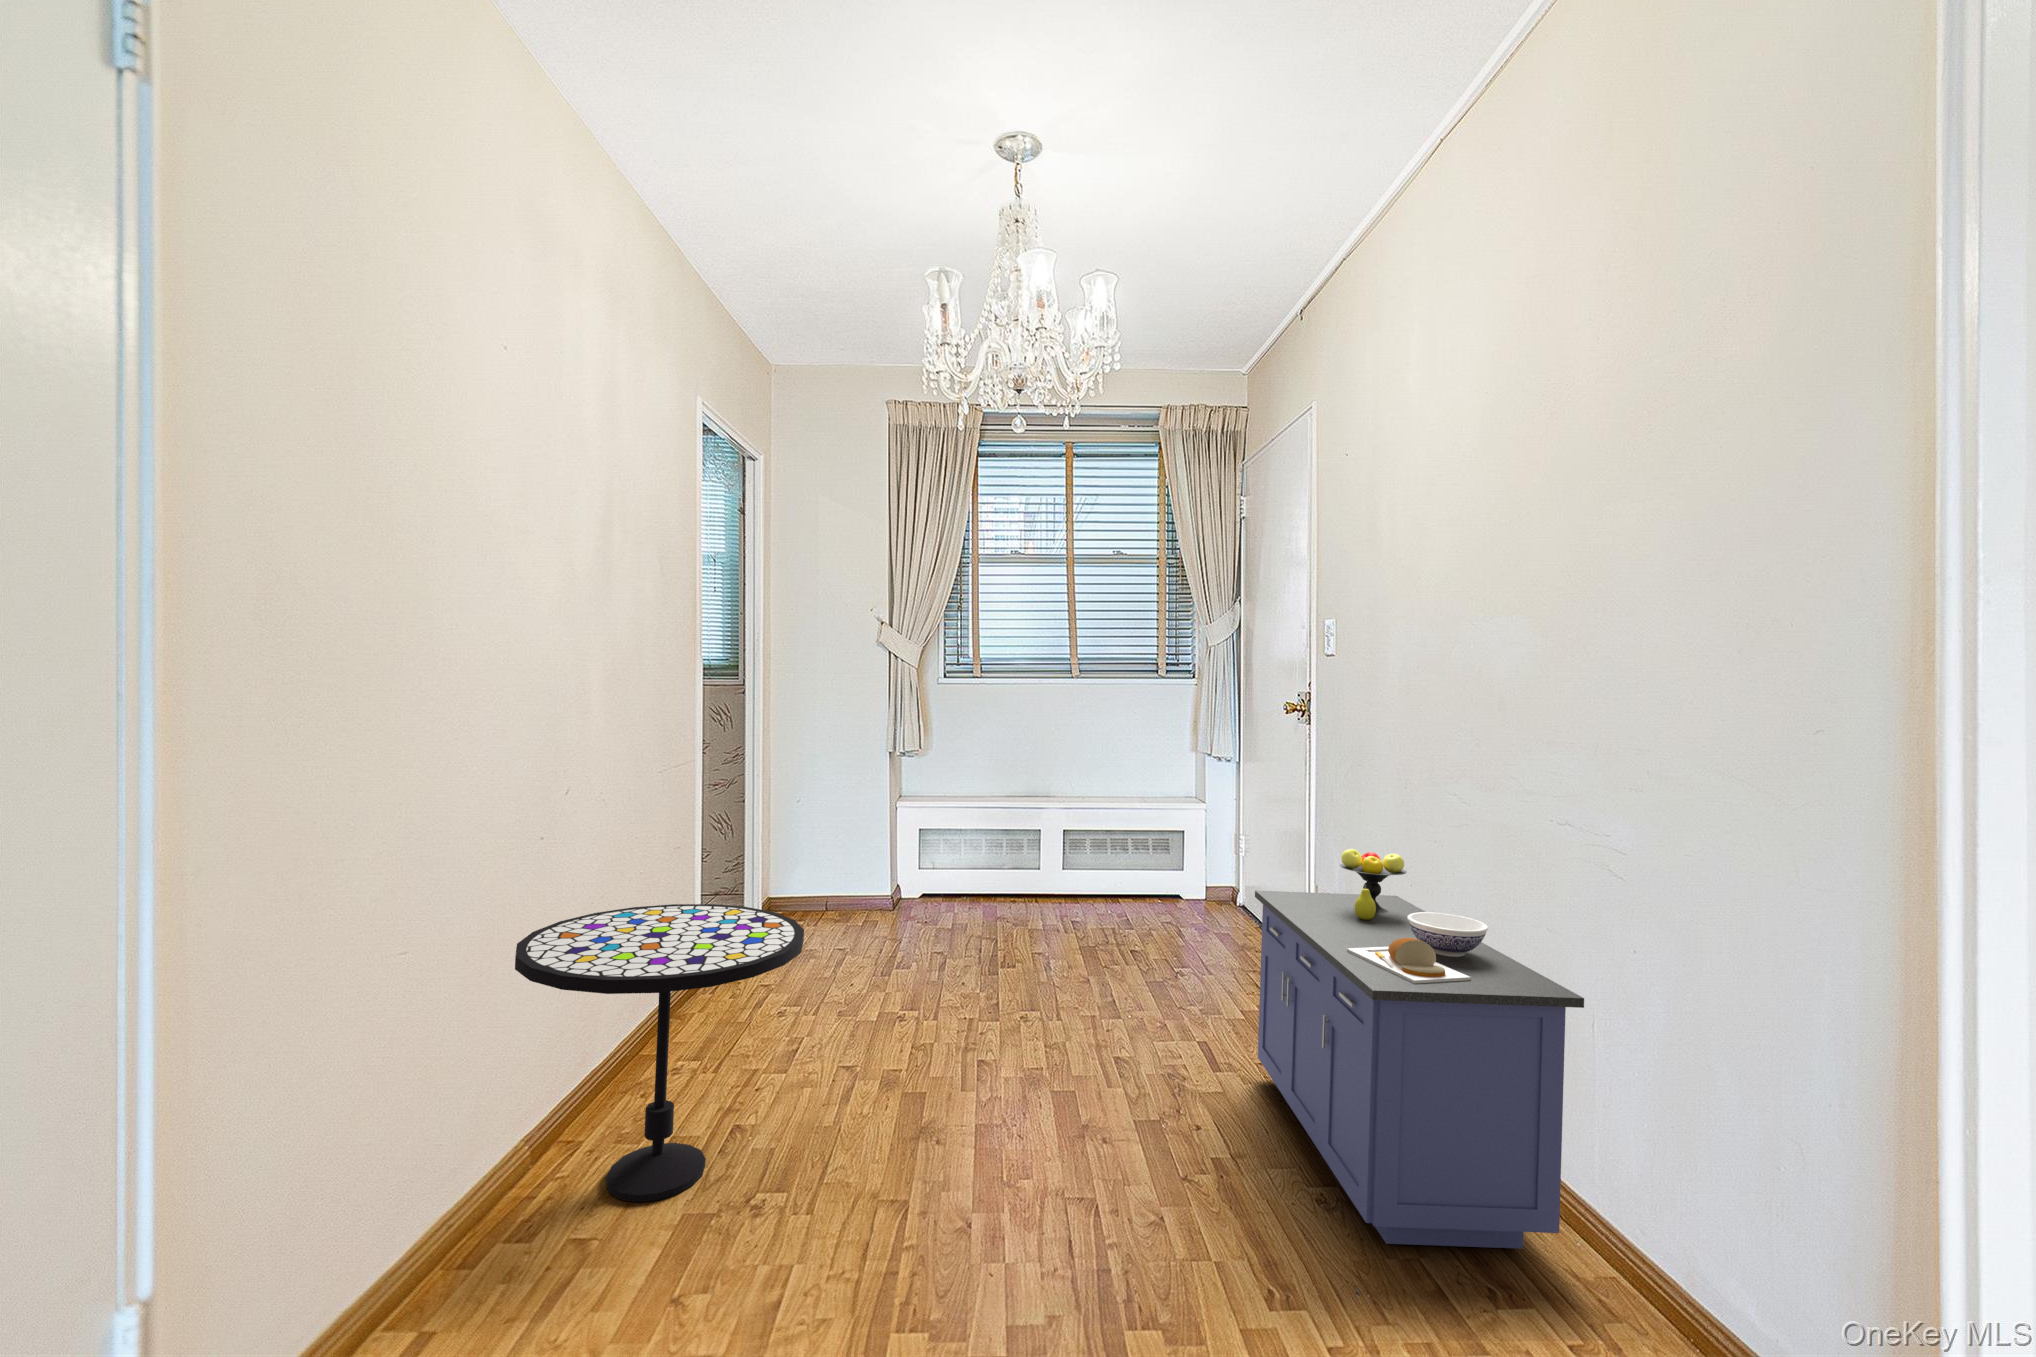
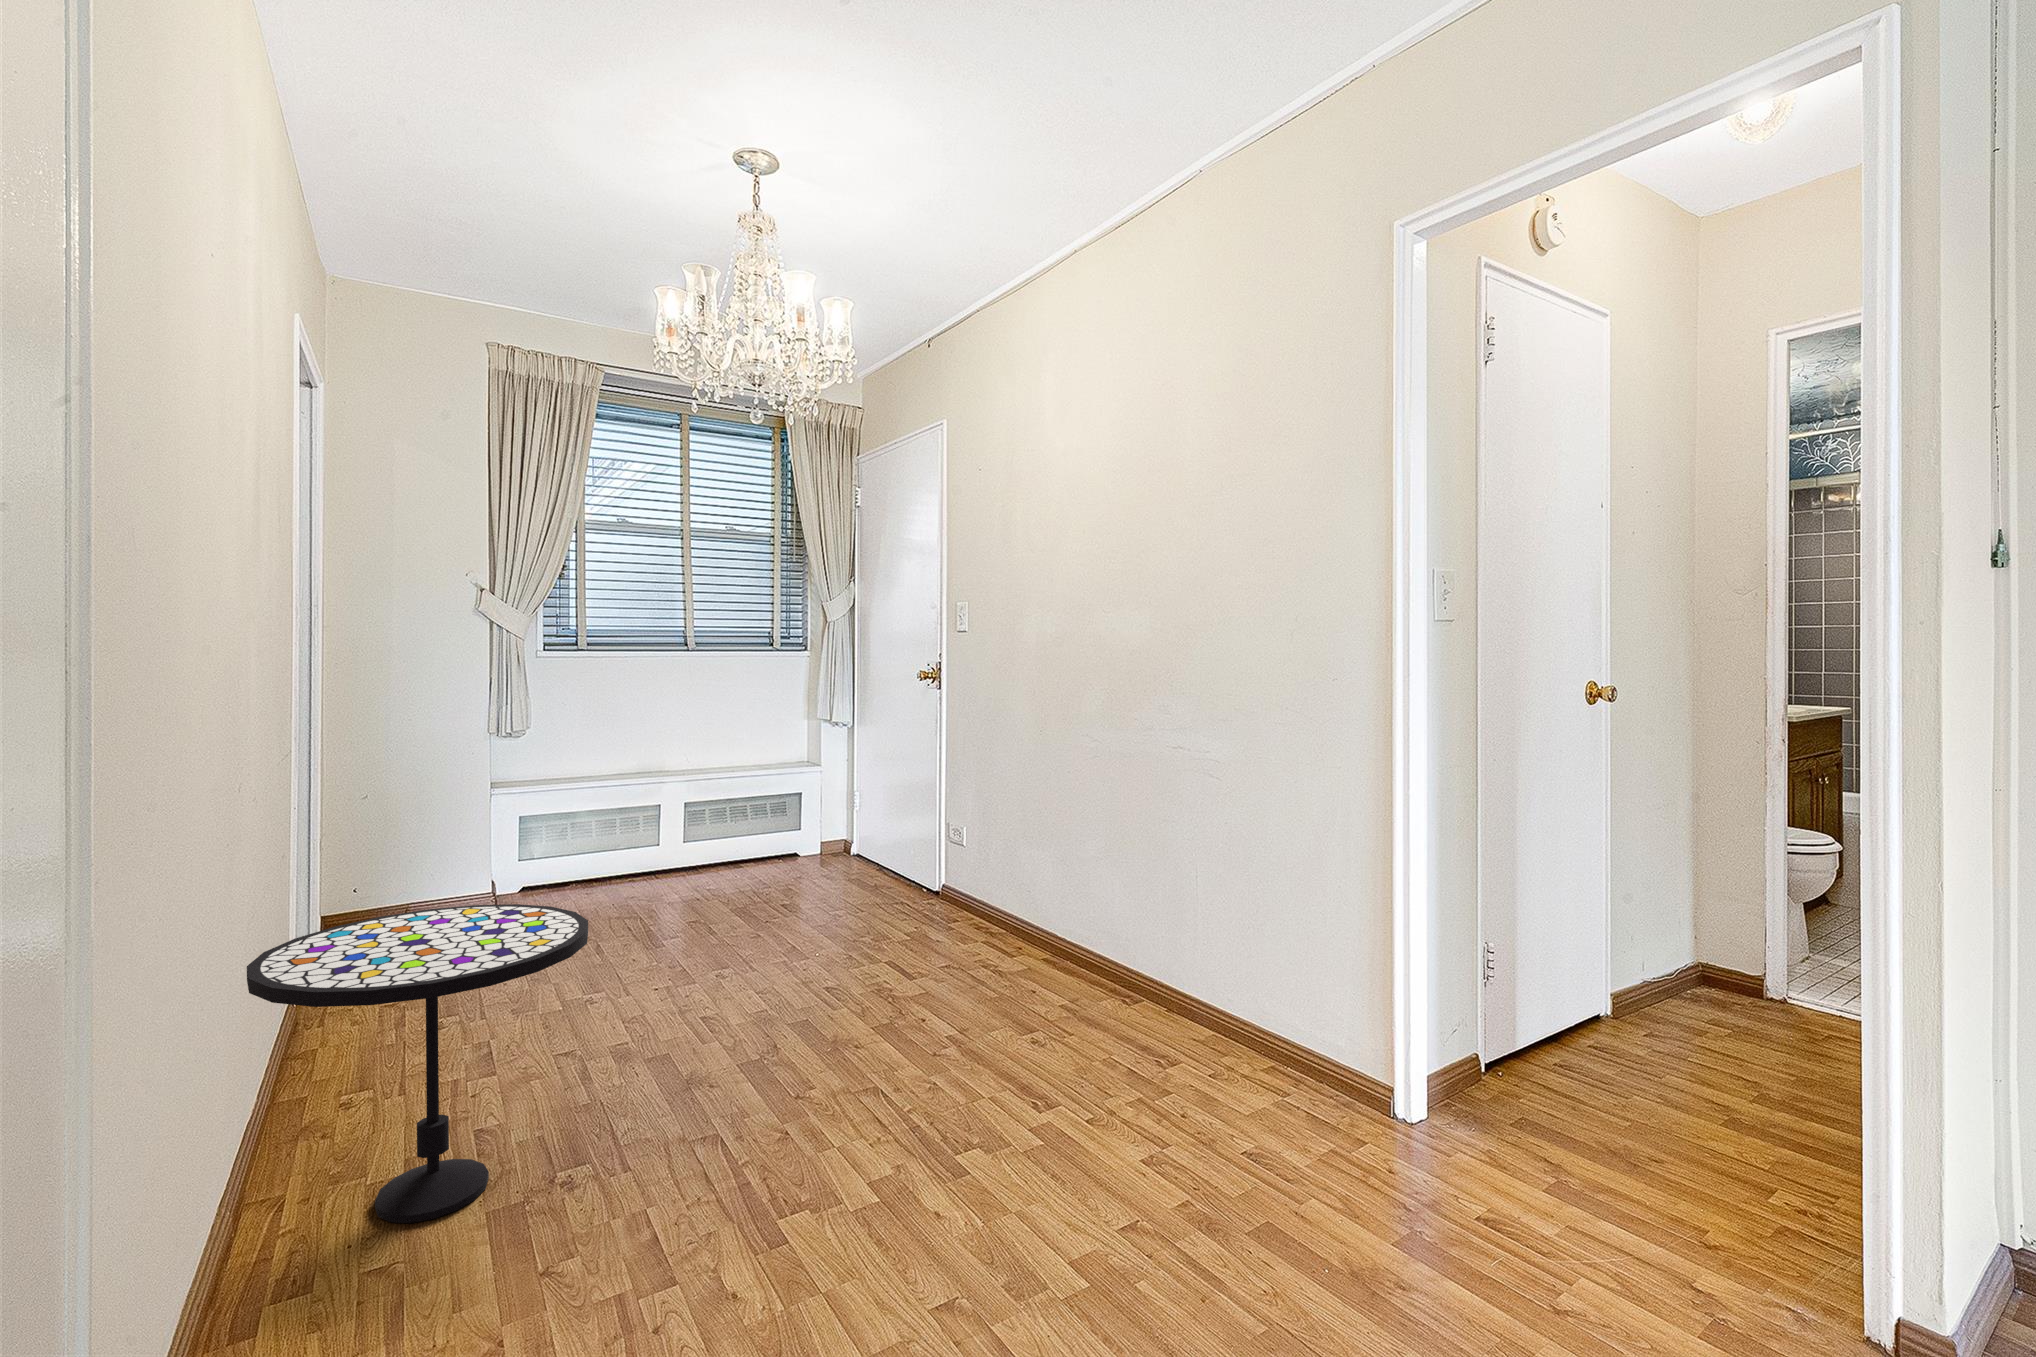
storage cabinet: present [1255,849,1584,1249] -> none [937,779,1199,1054]

